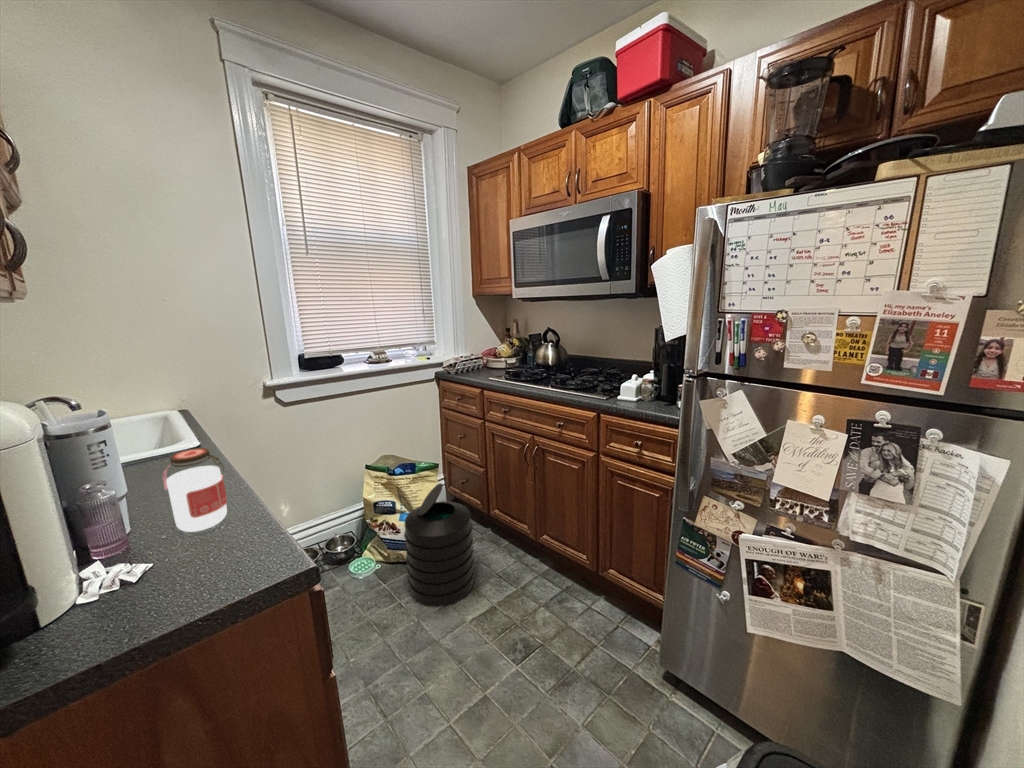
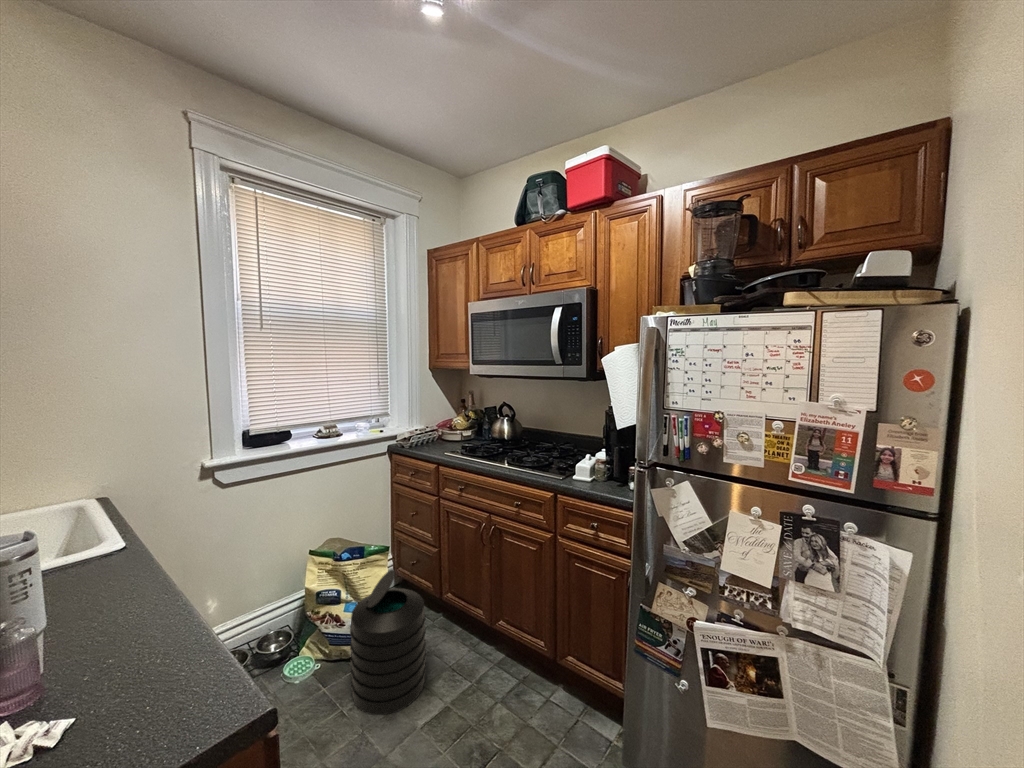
jar: present [162,448,227,532] -> none [91,568,165,673]

